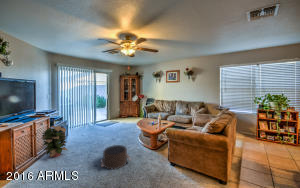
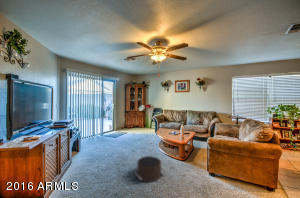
decorative plant: present [41,126,67,157] -> none [65,137,93,172]

